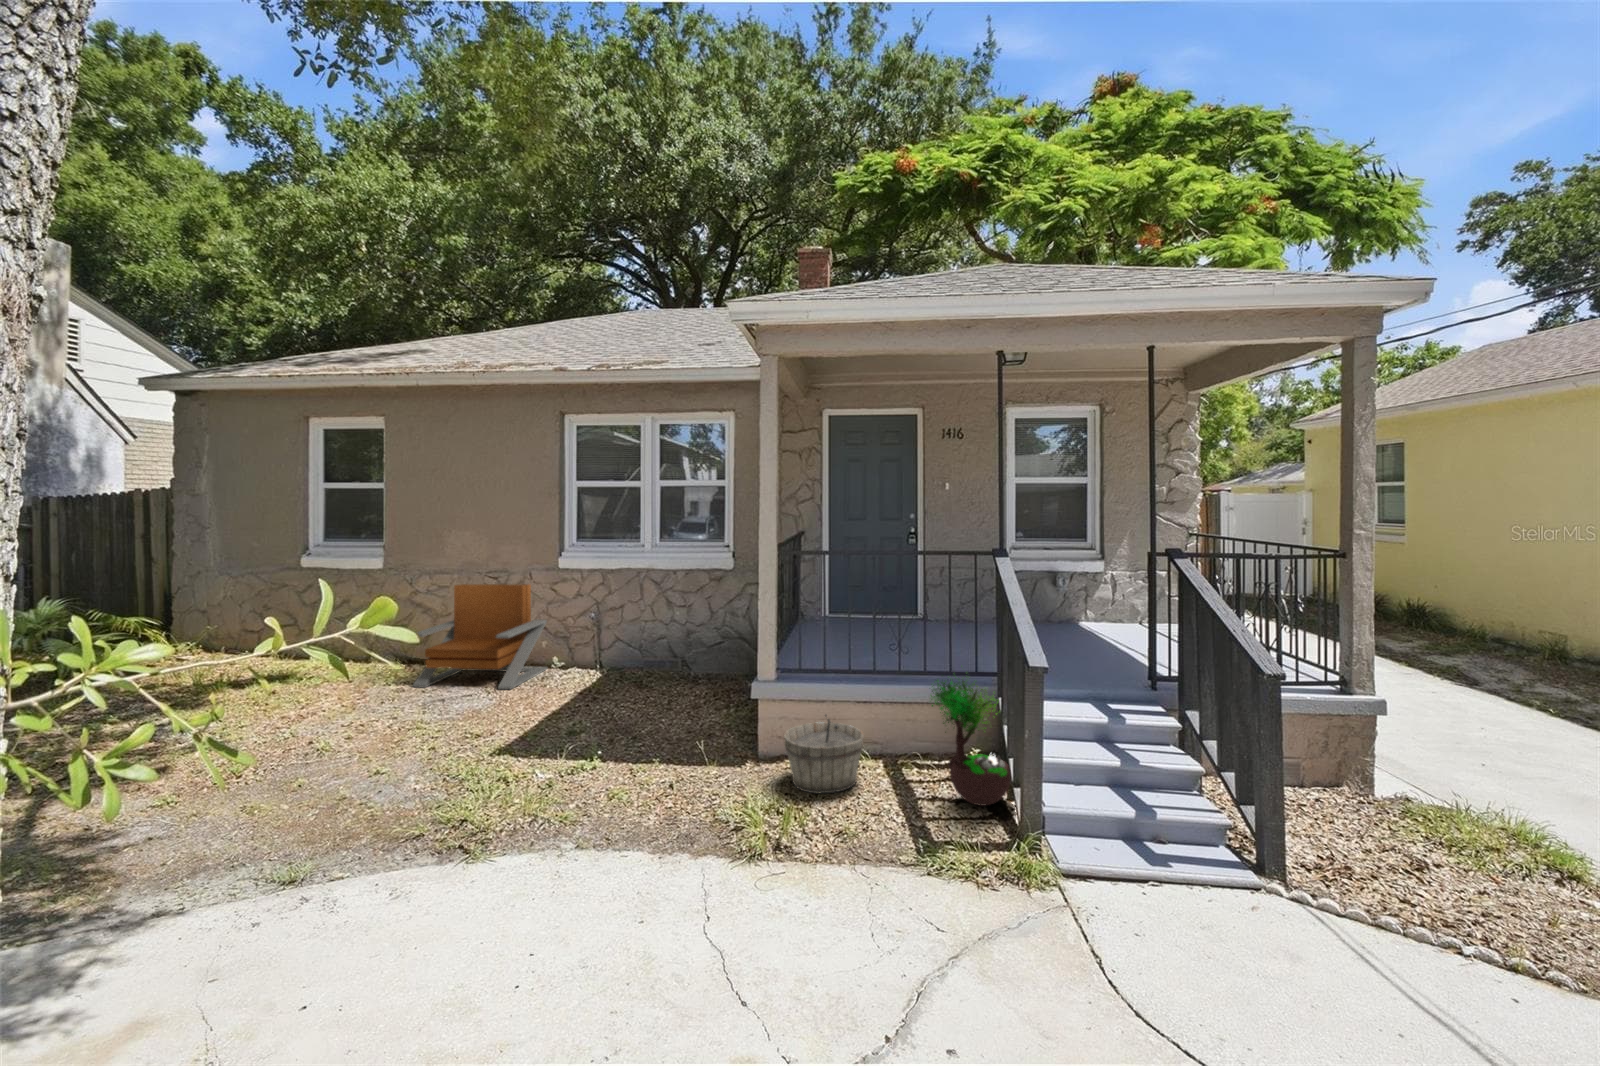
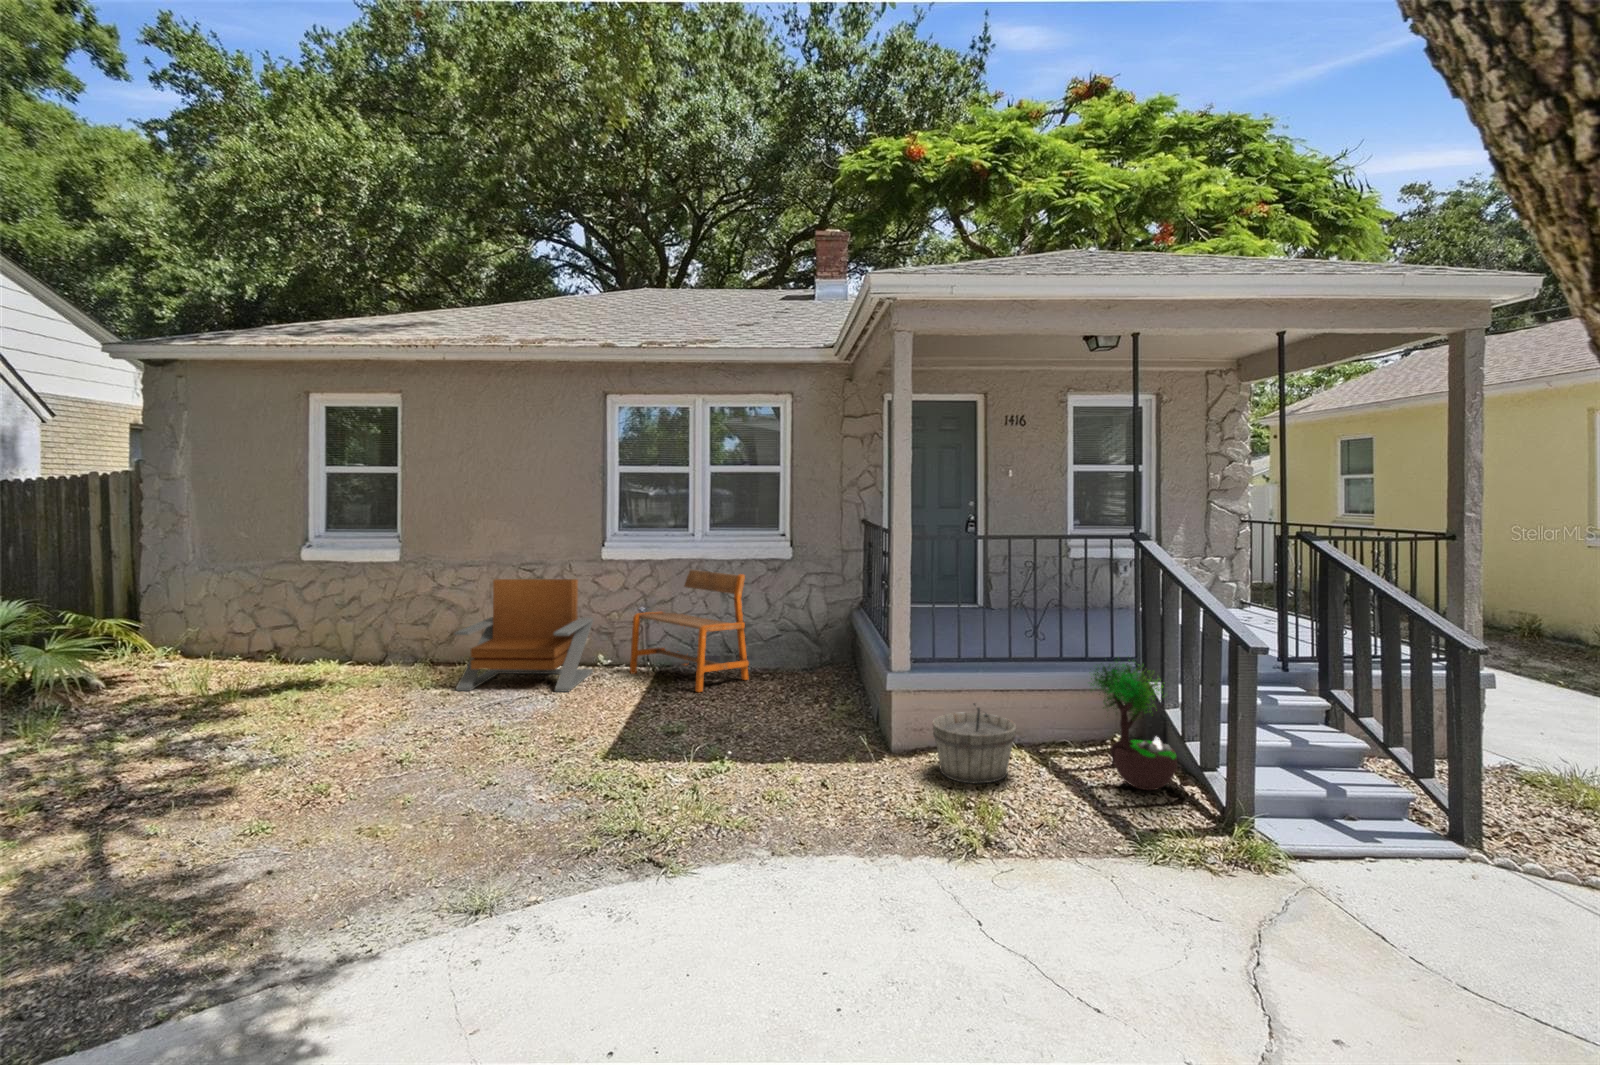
bench: none [579,573,682,692] -> present [630,570,749,692]

